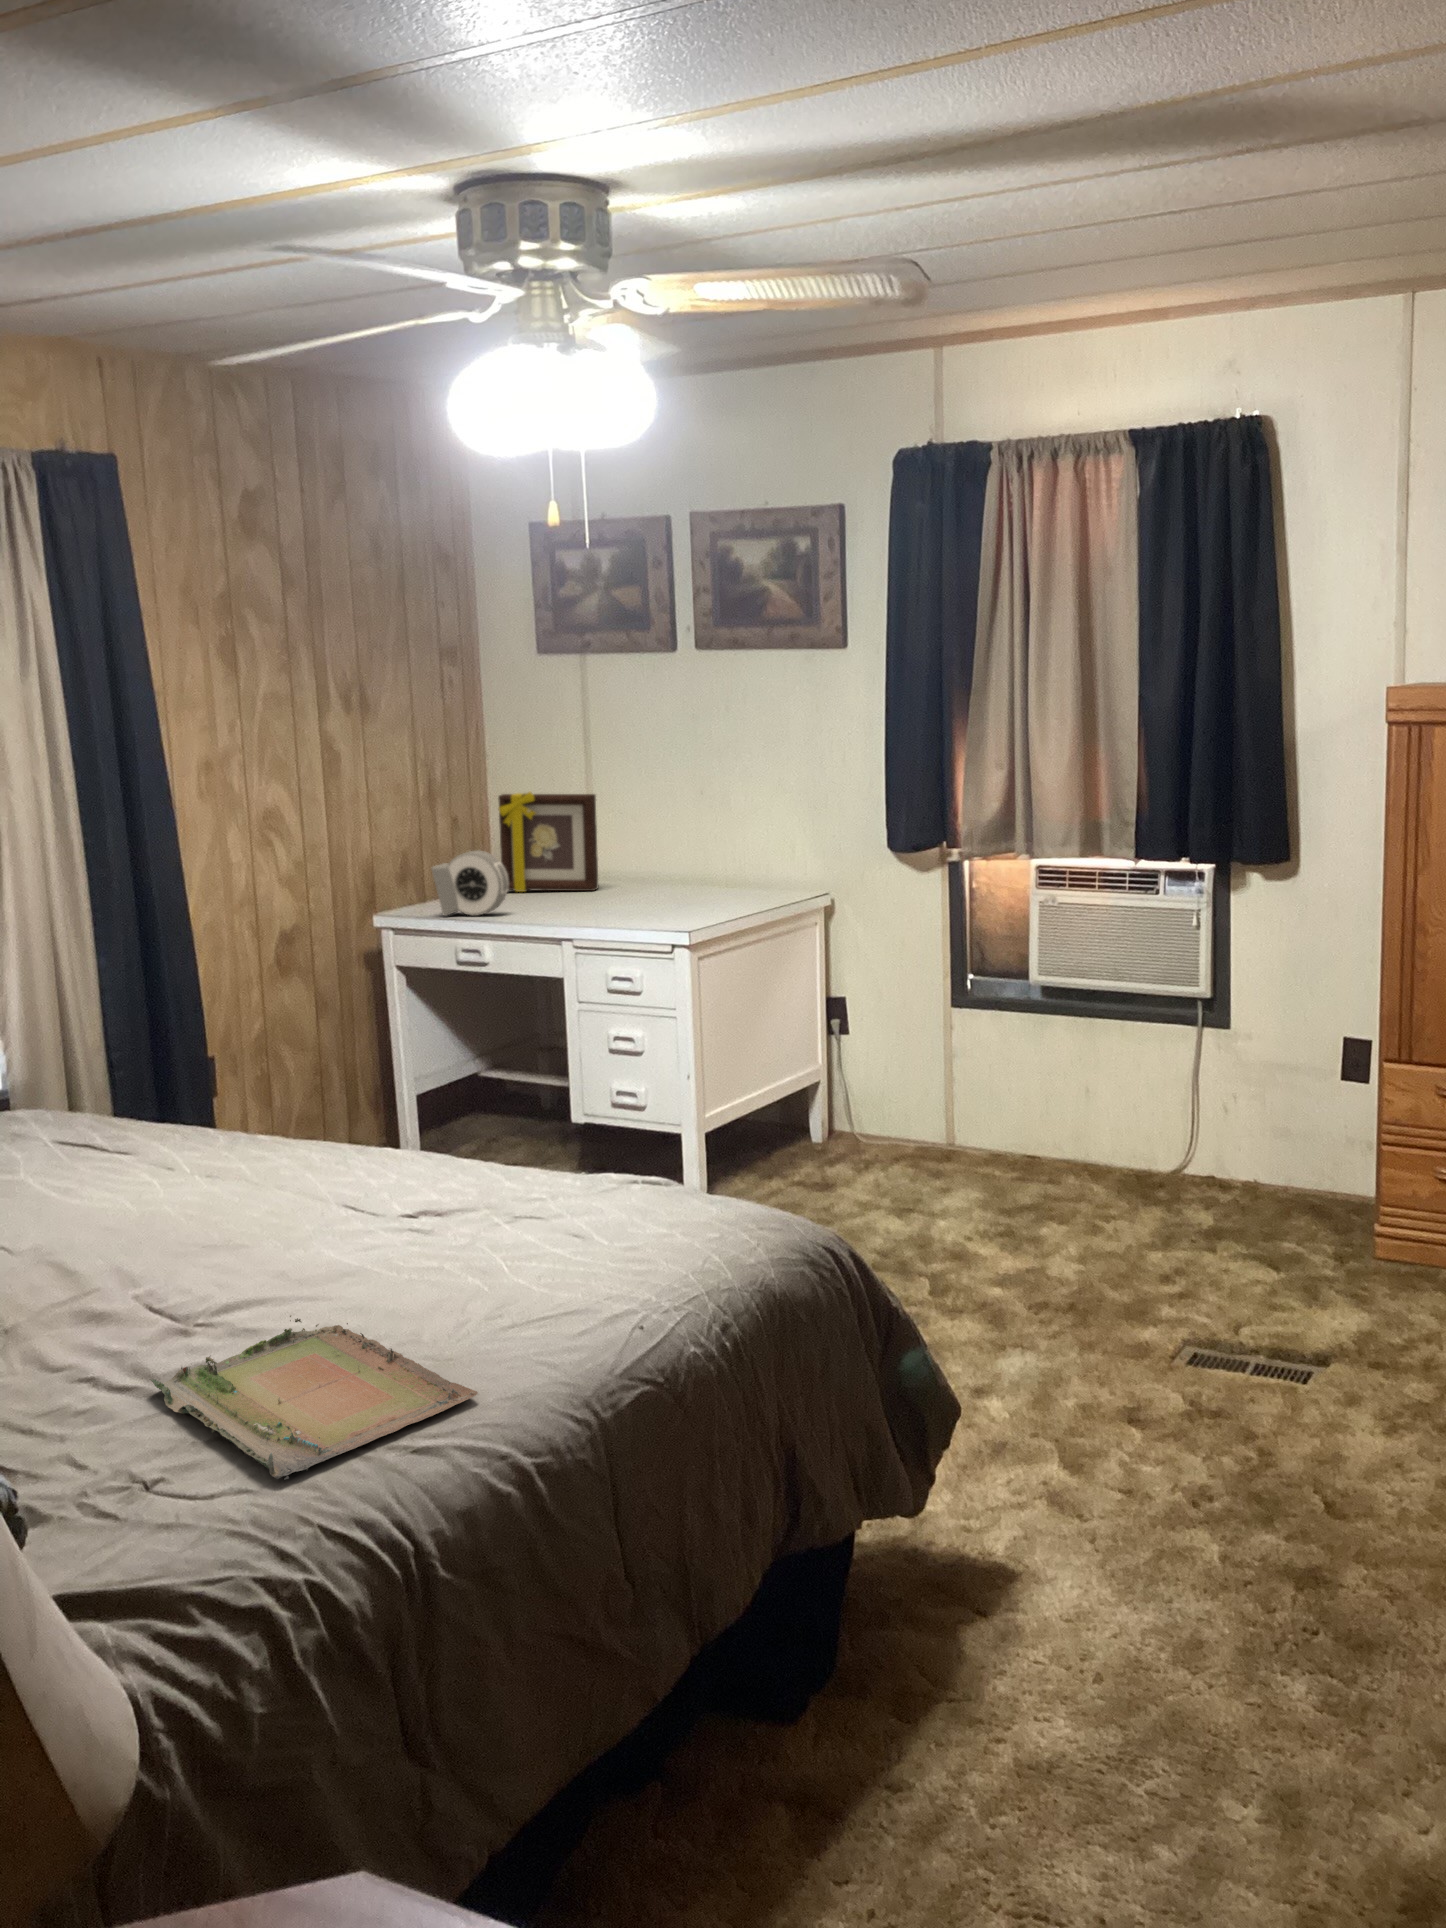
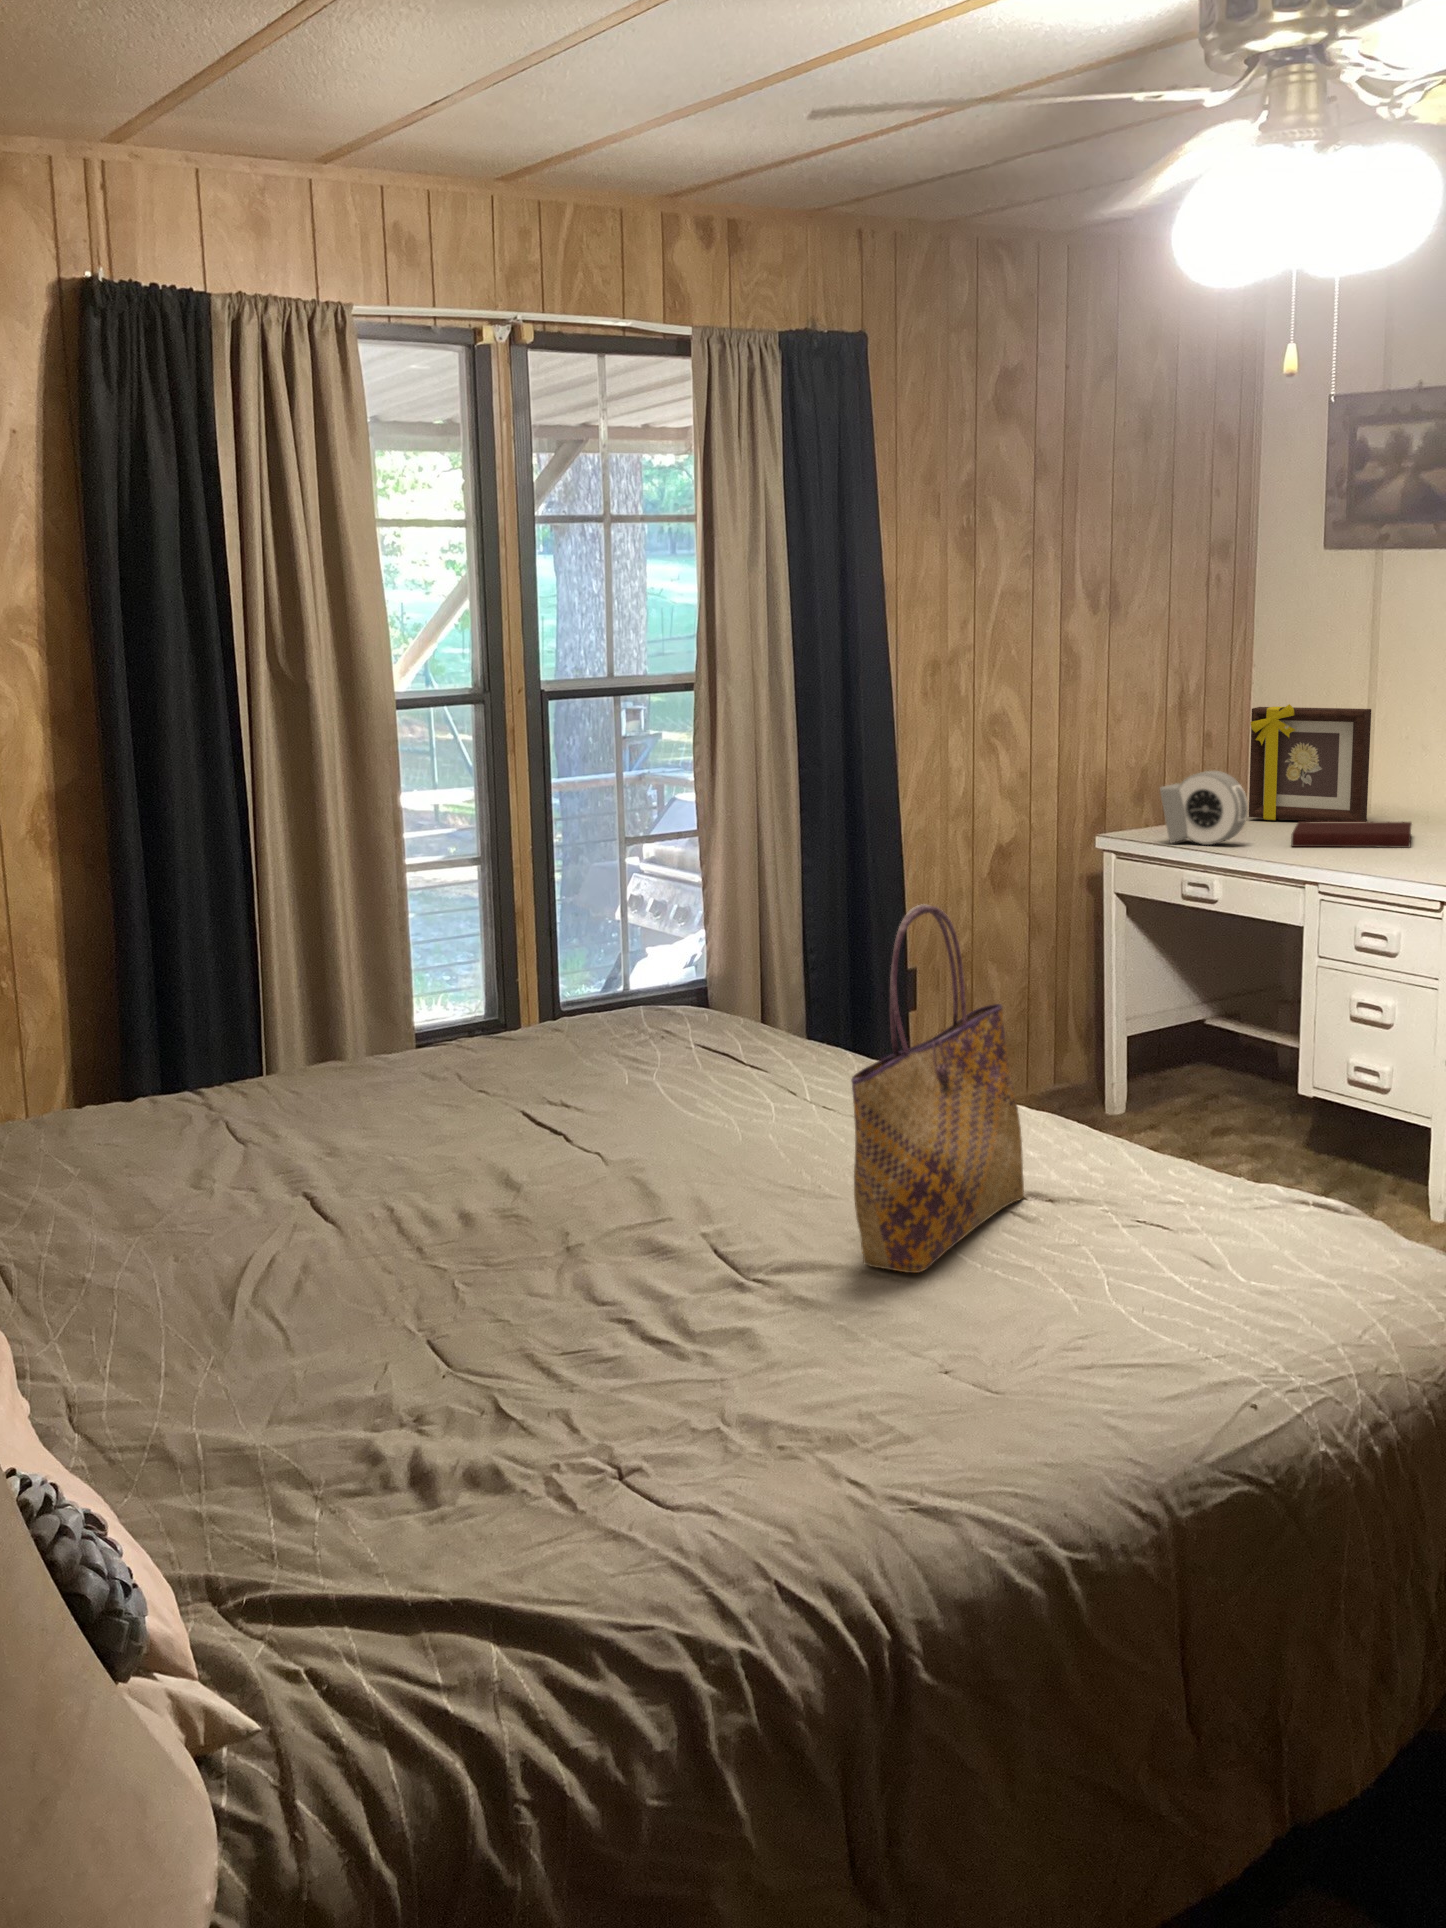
notebook: none [546,887,640,913] -> present [1291,821,1412,848]
tote bag: none [281,972,413,1291] -> present [851,905,1024,1273]
tray: present [149,1315,478,1479] -> none [674,1298,1015,1506]

